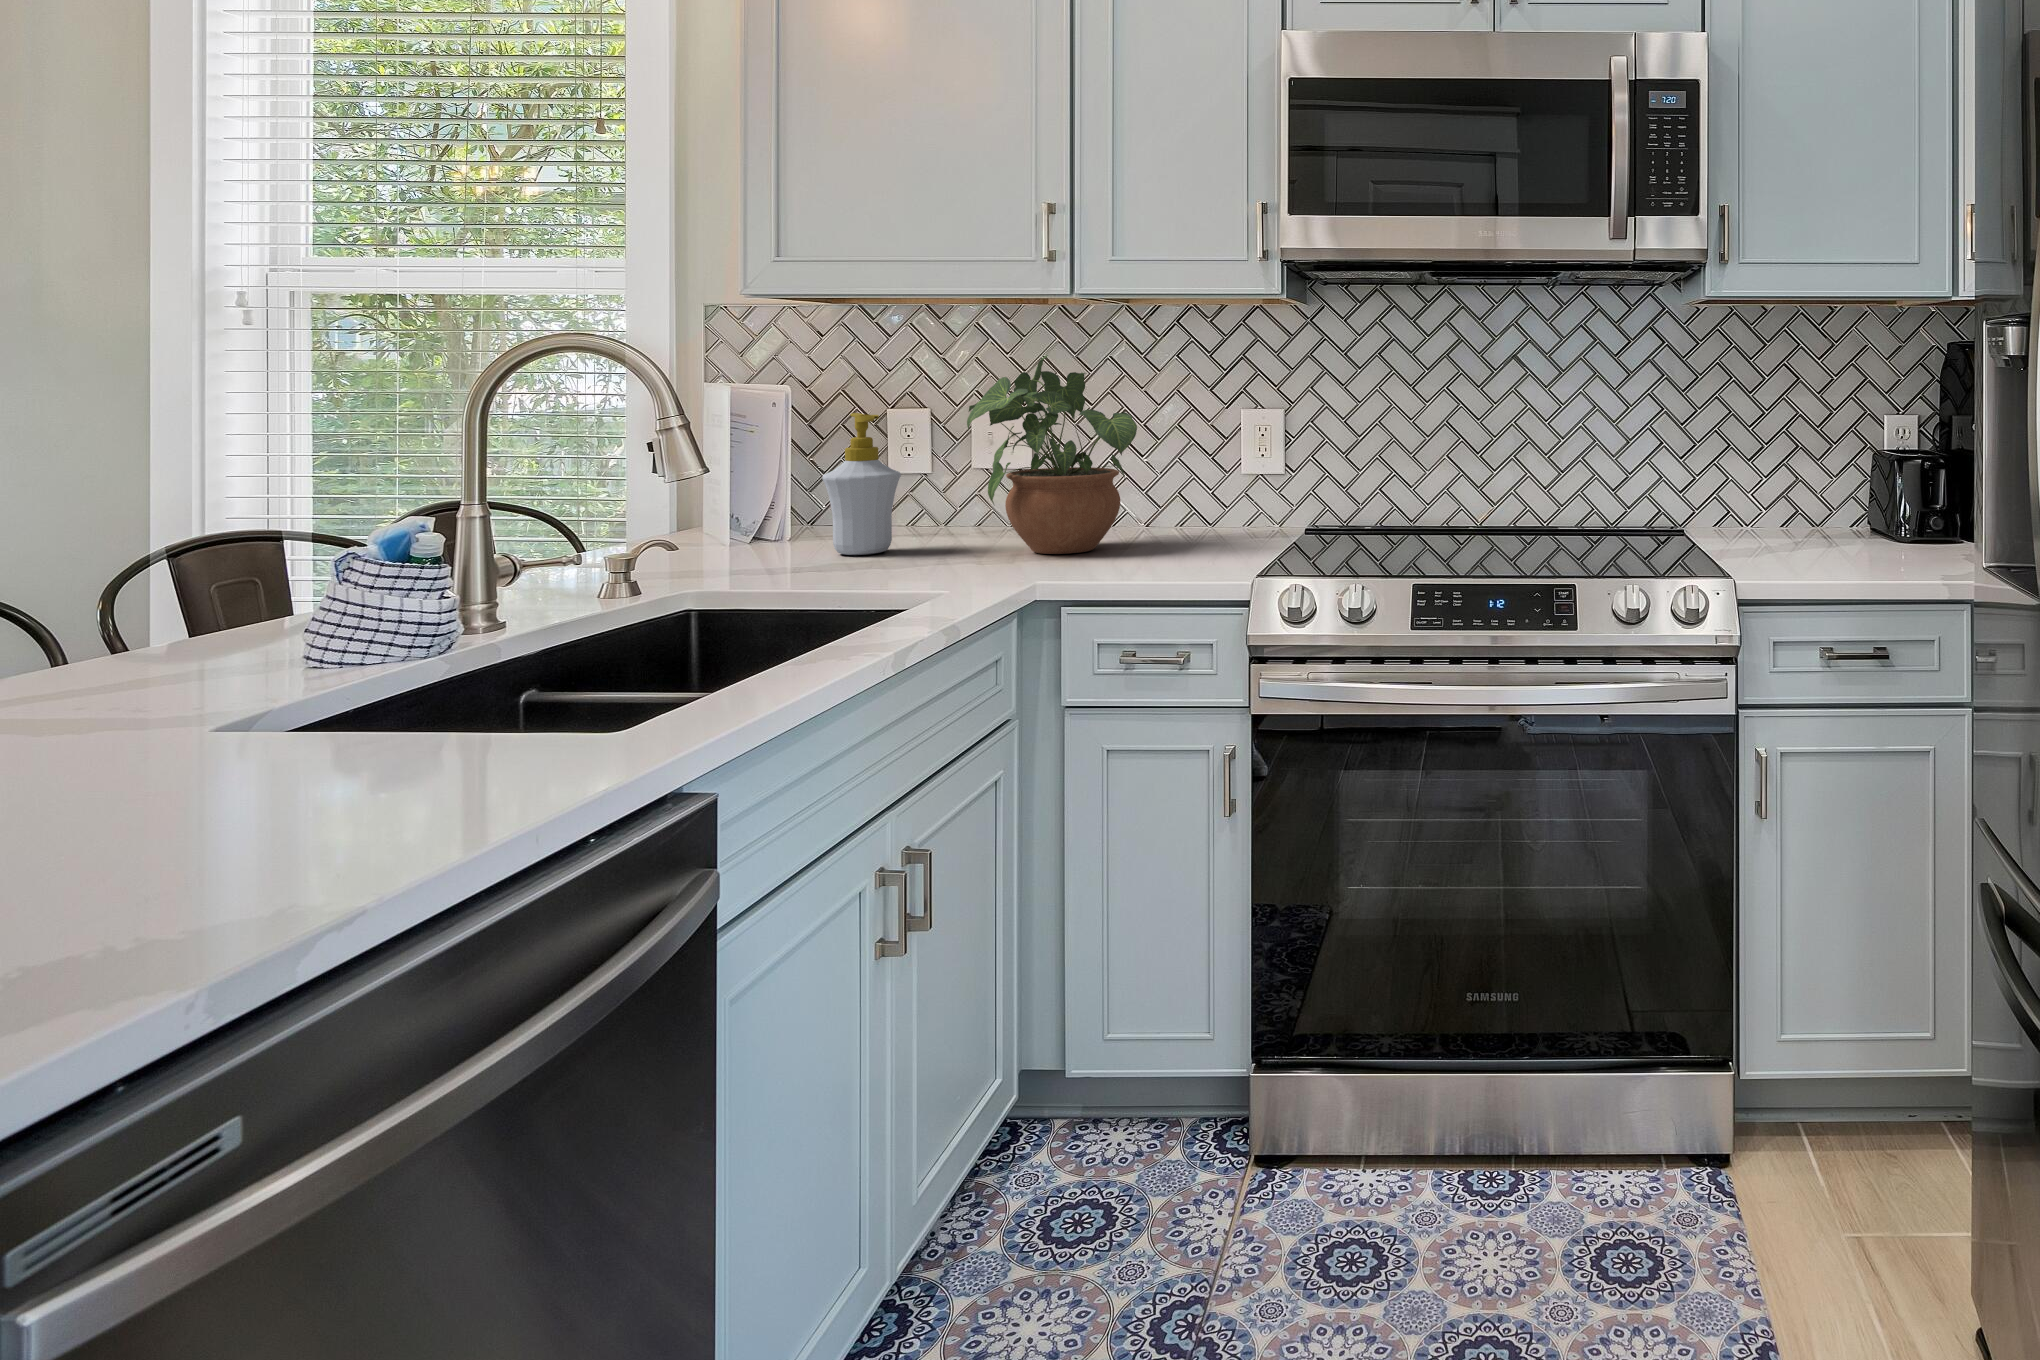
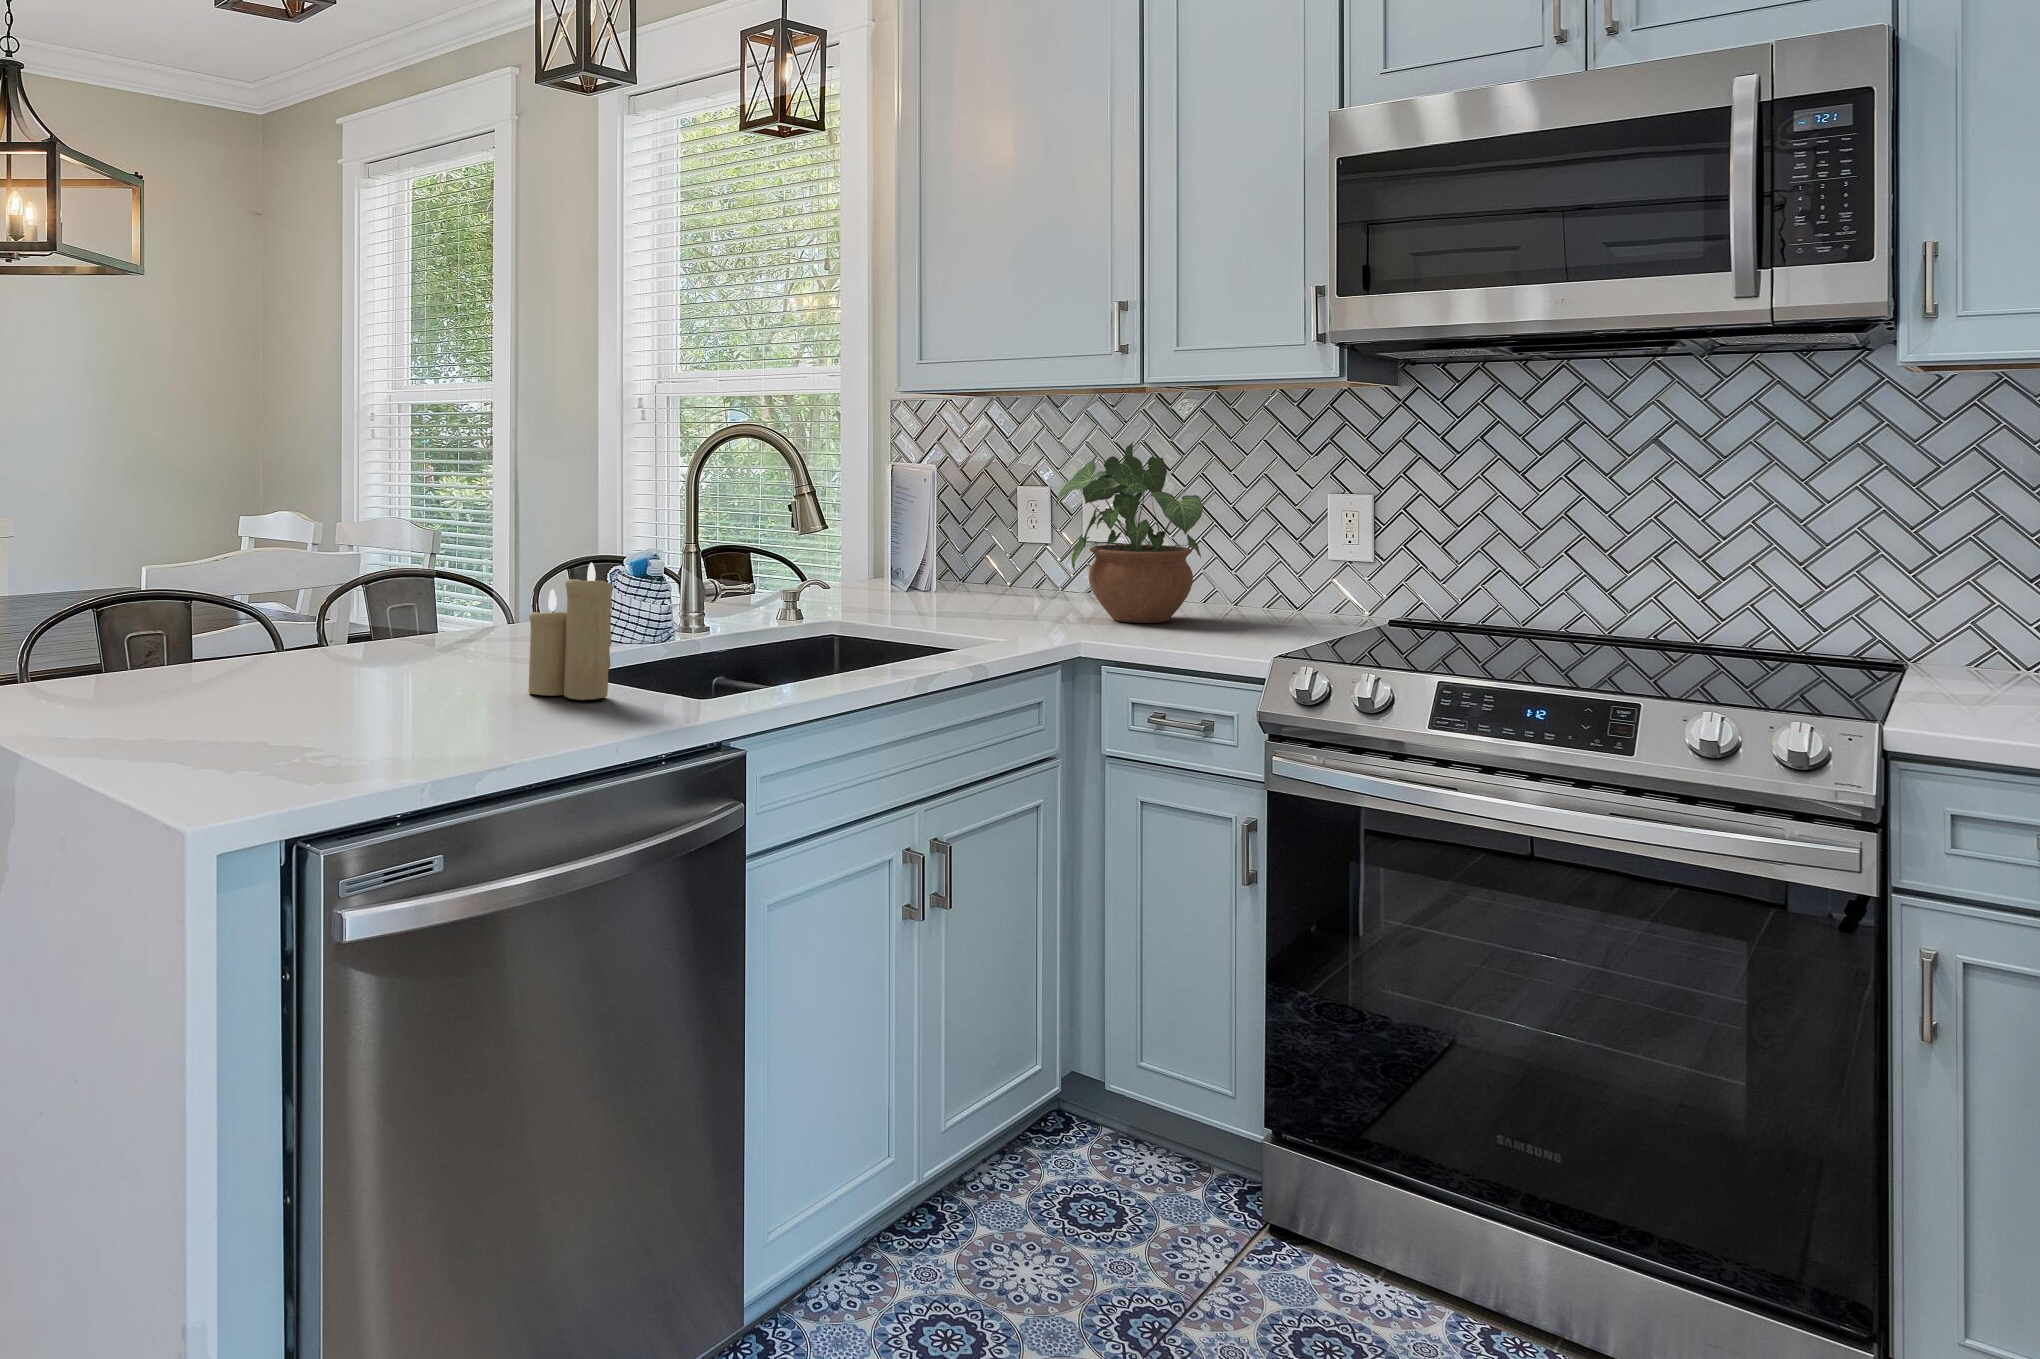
soap bottle: present [822,413,901,555] -> none [950,489,1011,609]
candle: none [290,545,464,767] -> present [528,563,613,700]

